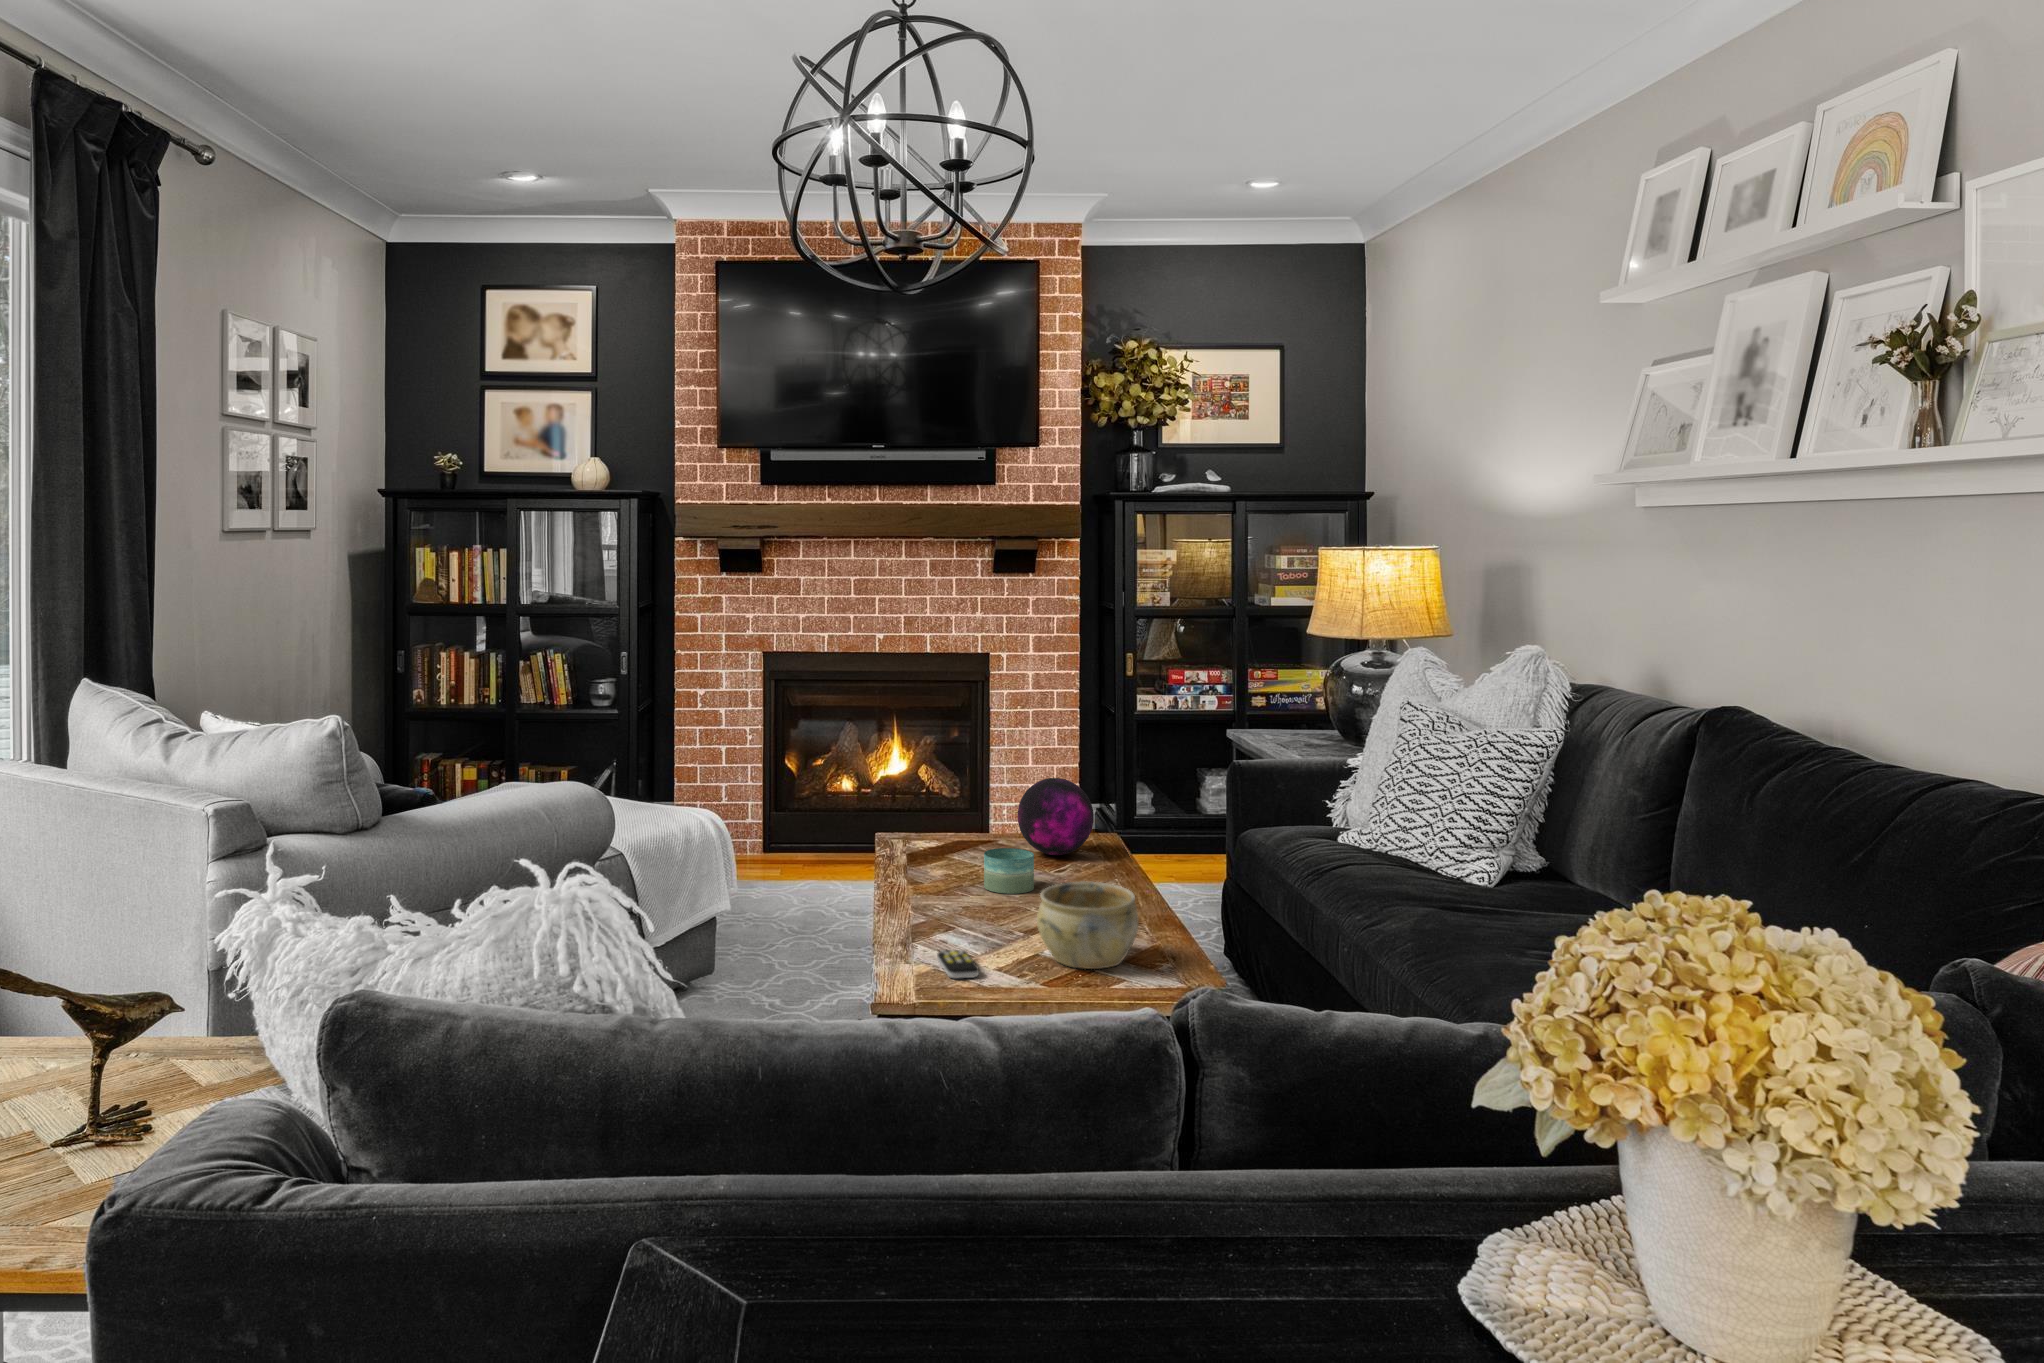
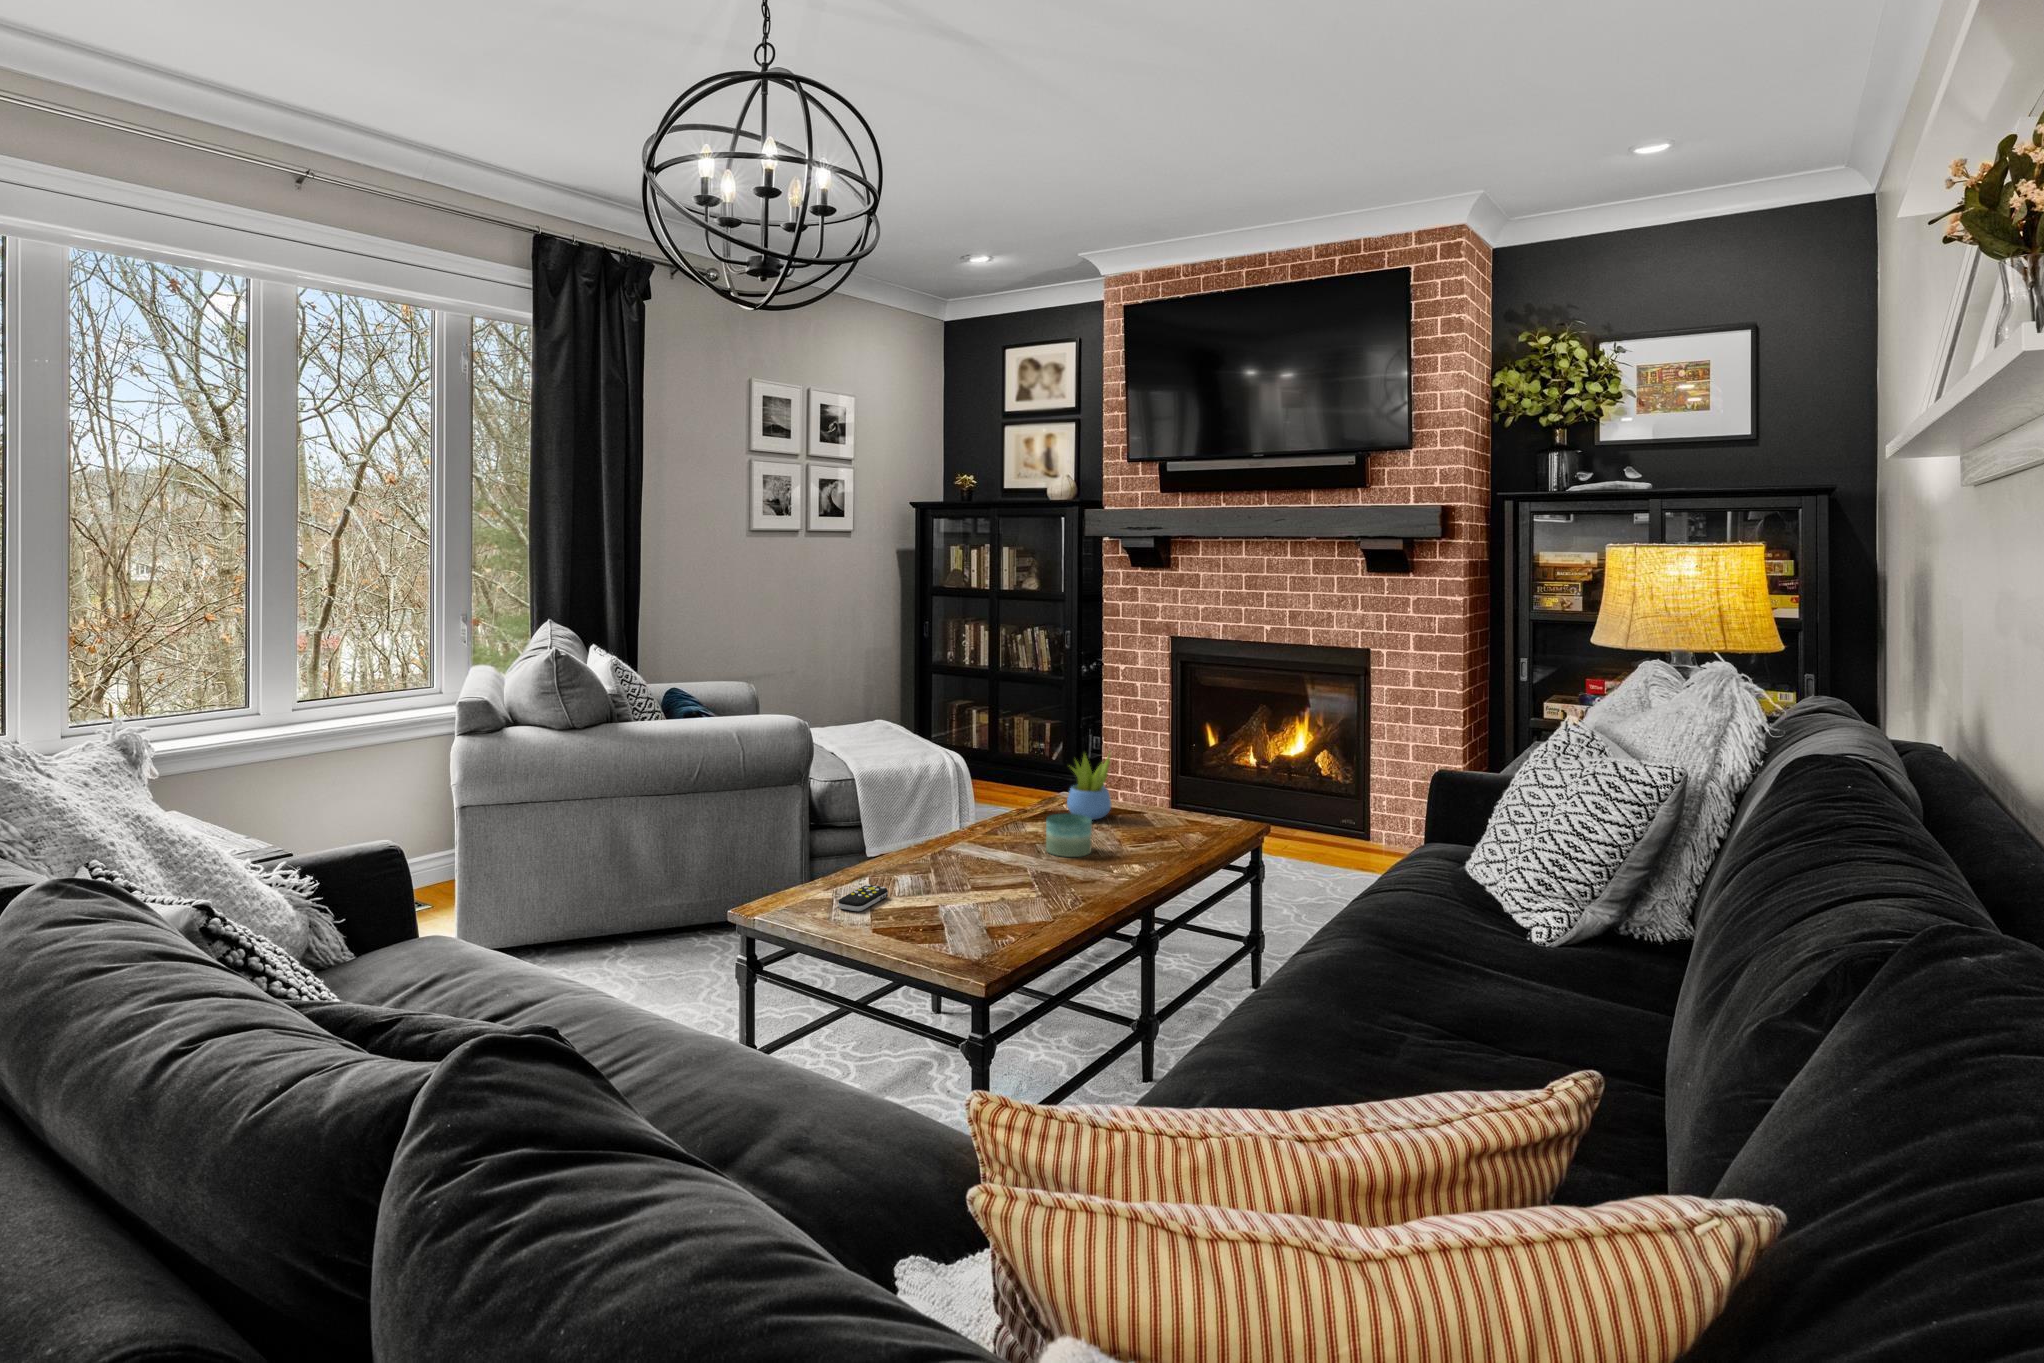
succulent plant: none [923,778,974,858] -> present [1067,753,1111,820]
decorative orb: present [1017,778,1094,855] -> none [1142,758,1217,833]
ceramic bowl: present [1037,882,1139,969] -> none [926,845,1023,929]

